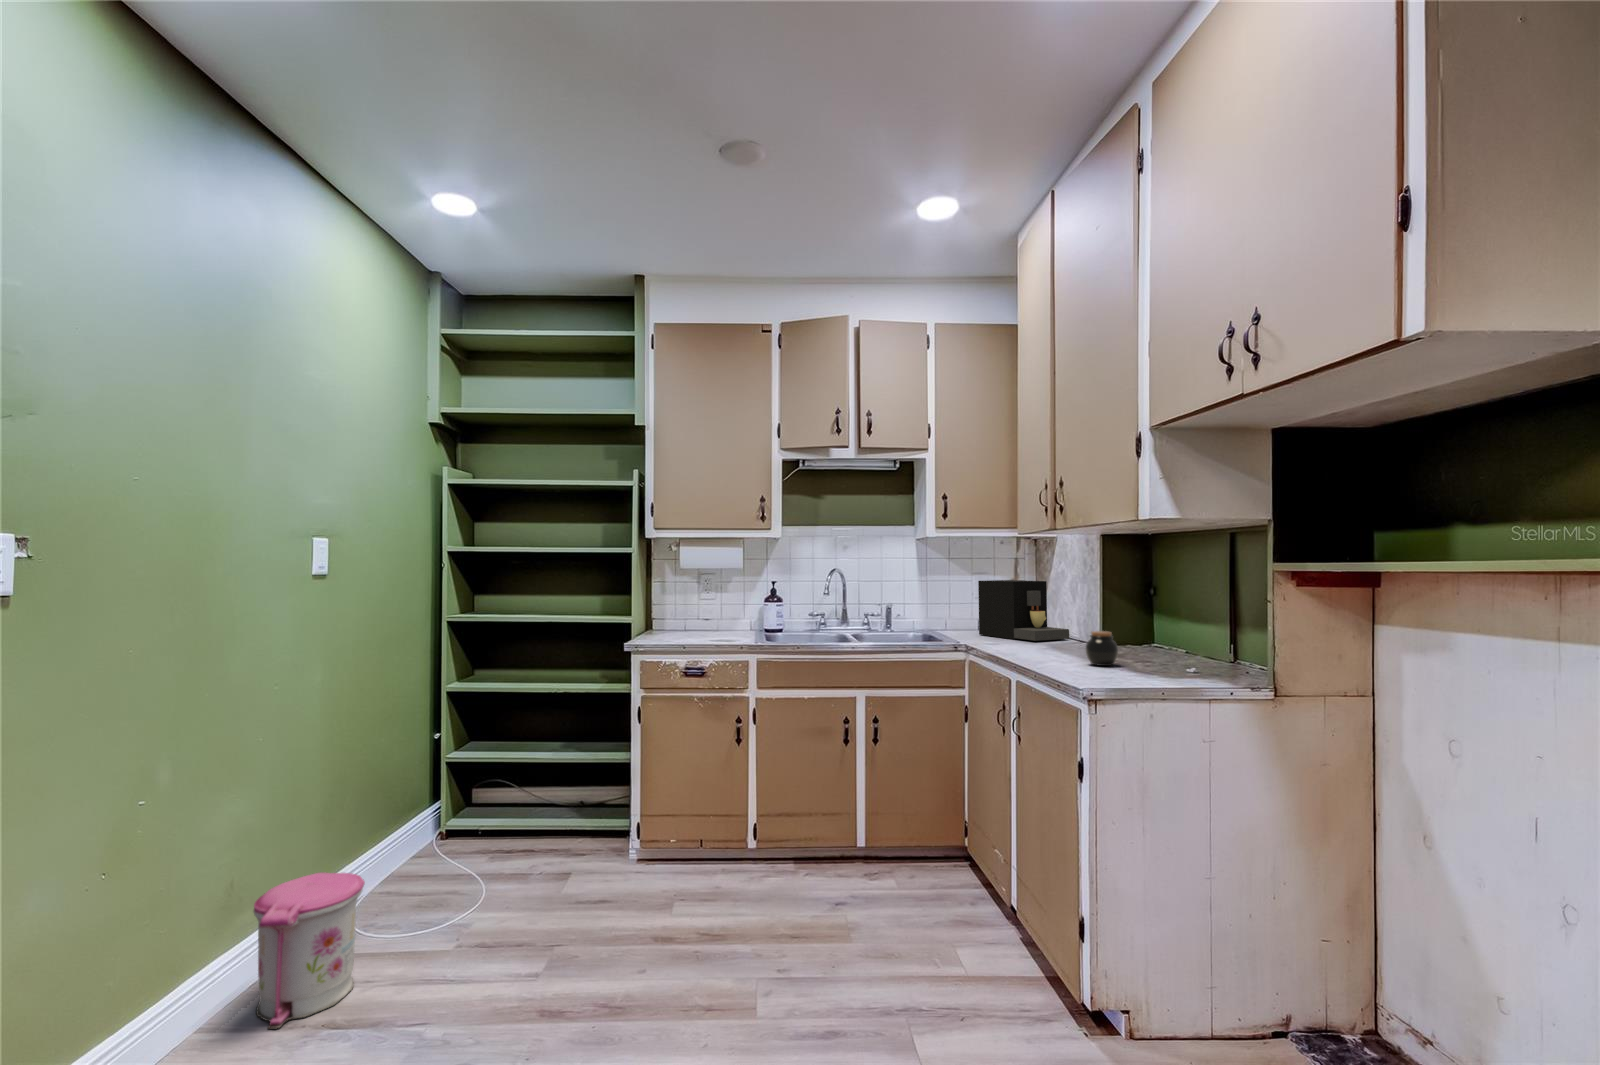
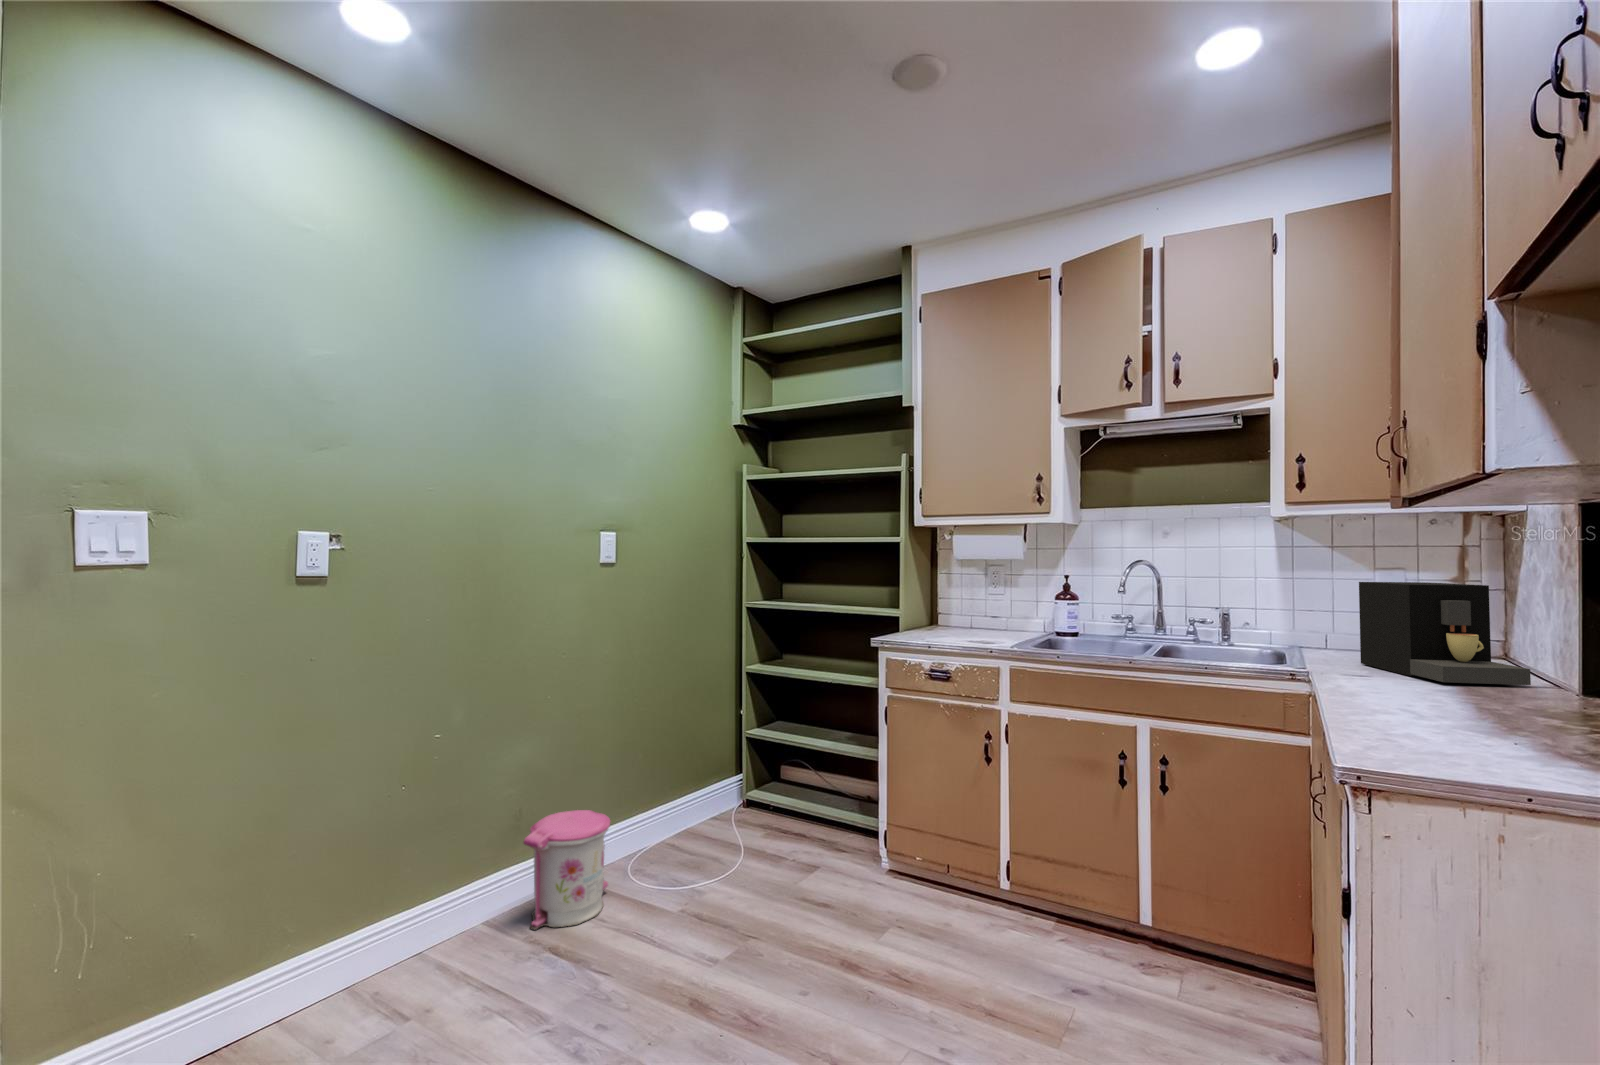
jar: present [1086,631,1118,666] -> none [1461,678,1538,744]

